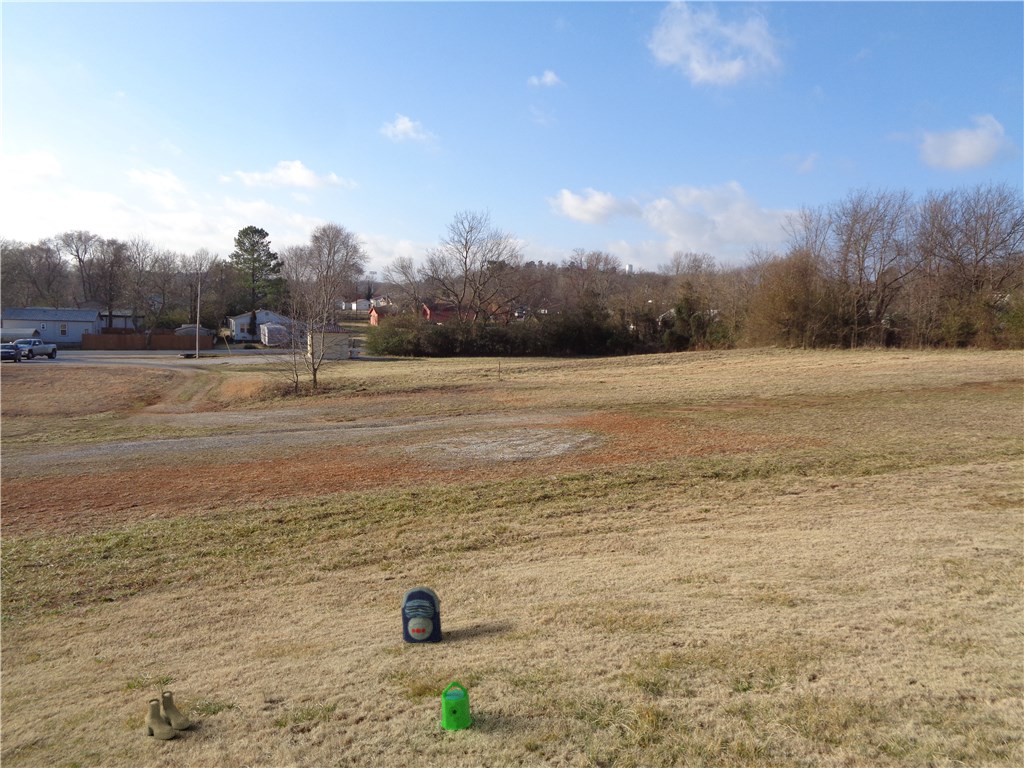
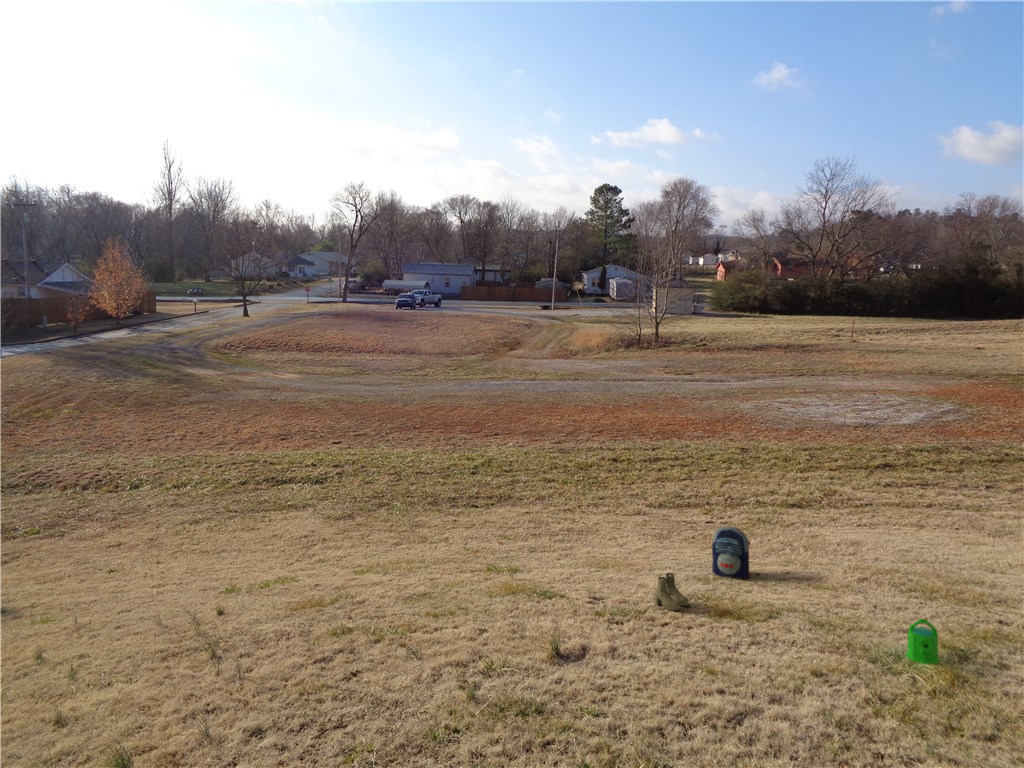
watering can: present [441,681,473,730] -> present [906,619,940,664]
boots: present [145,691,189,740] -> present [654,573,689,611]

